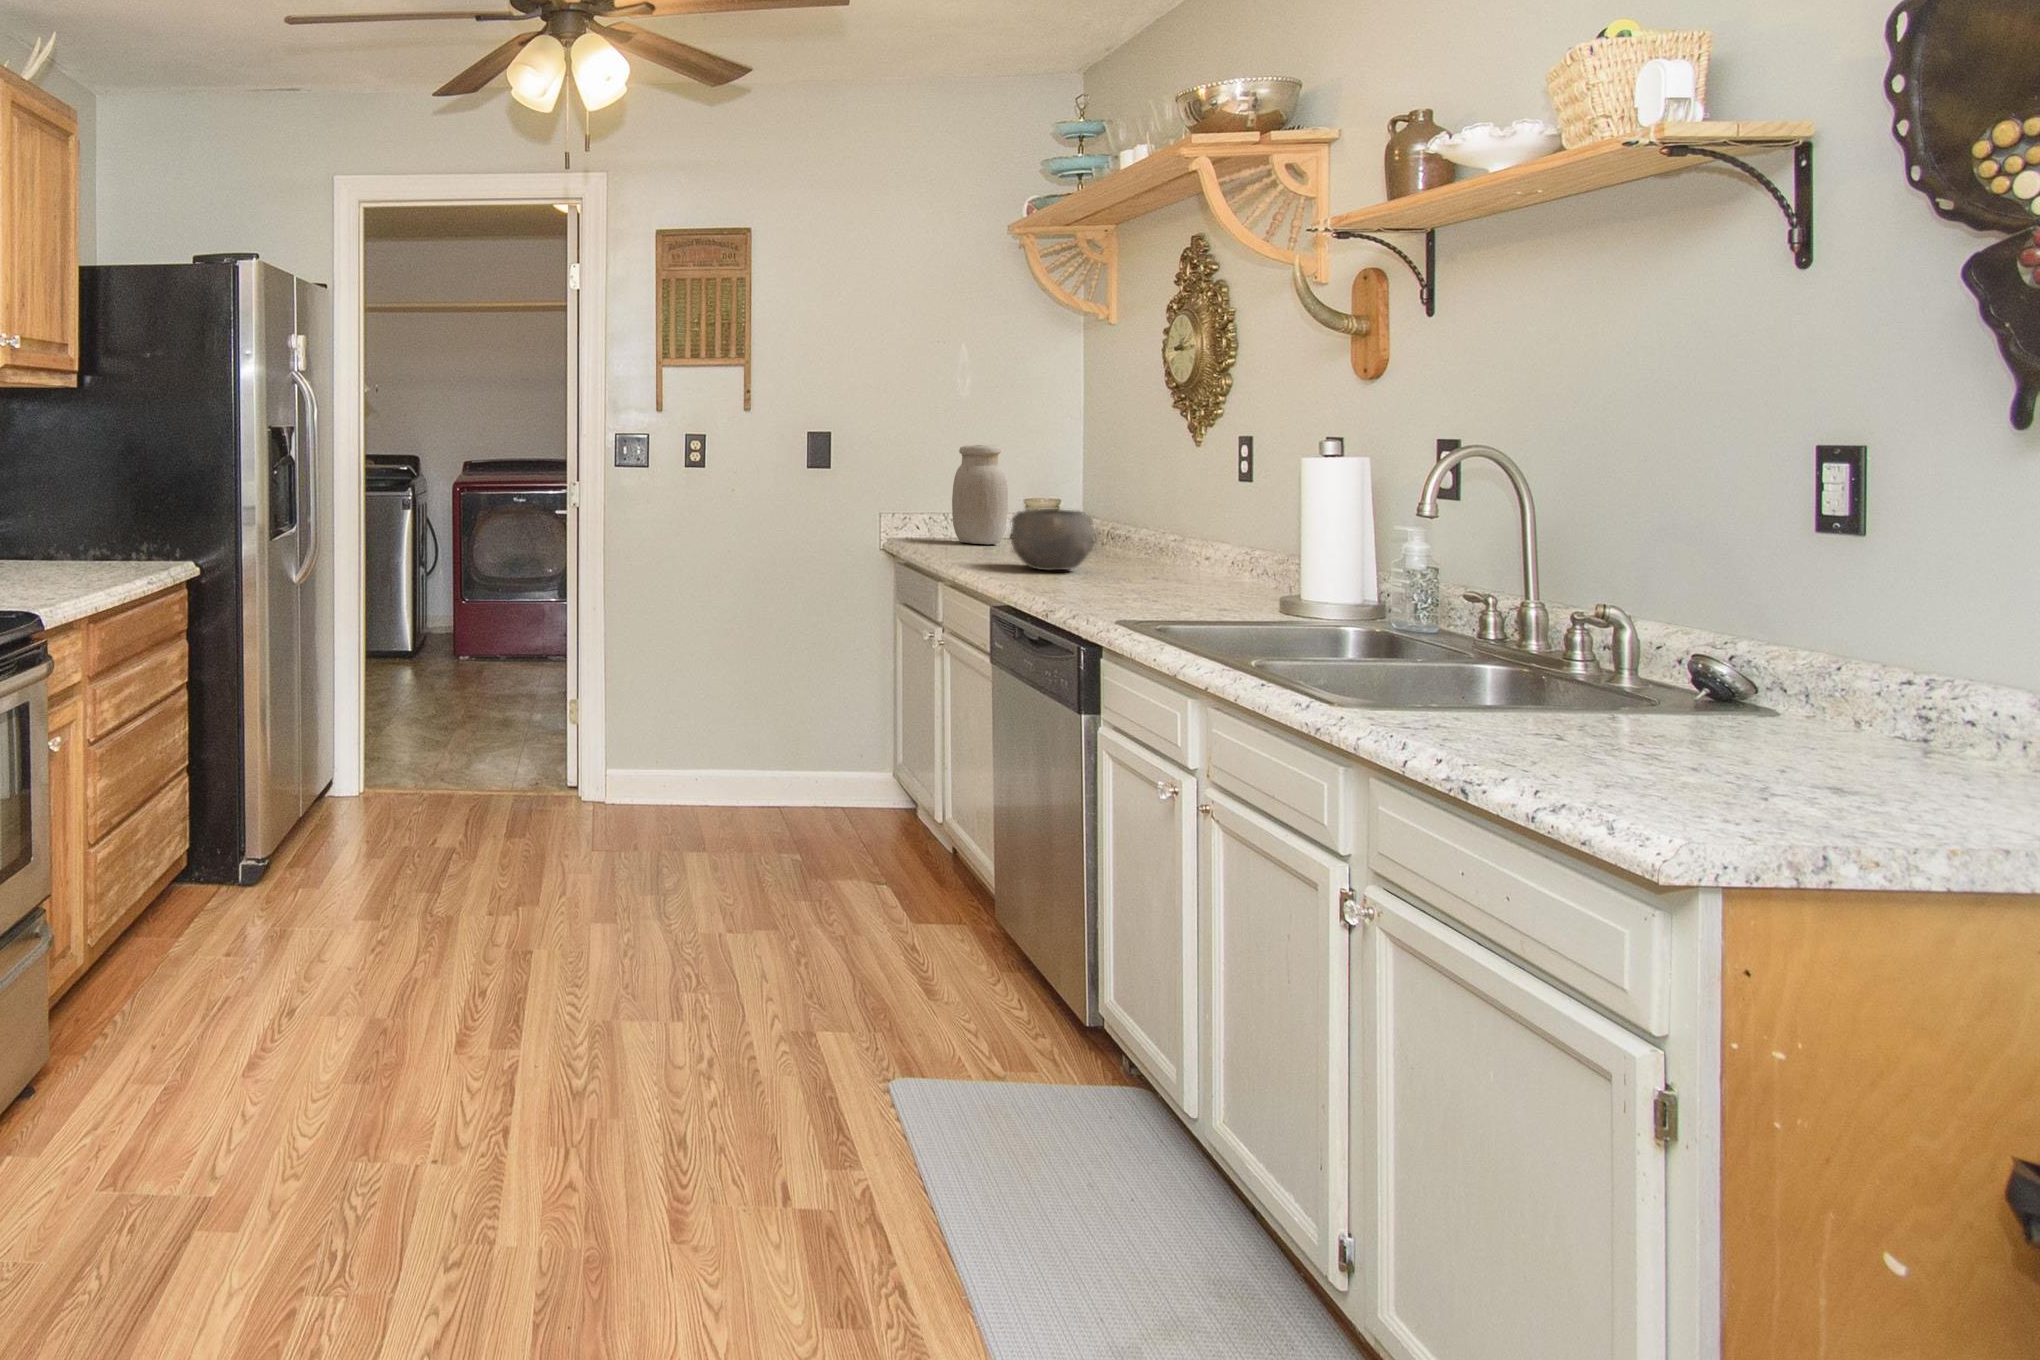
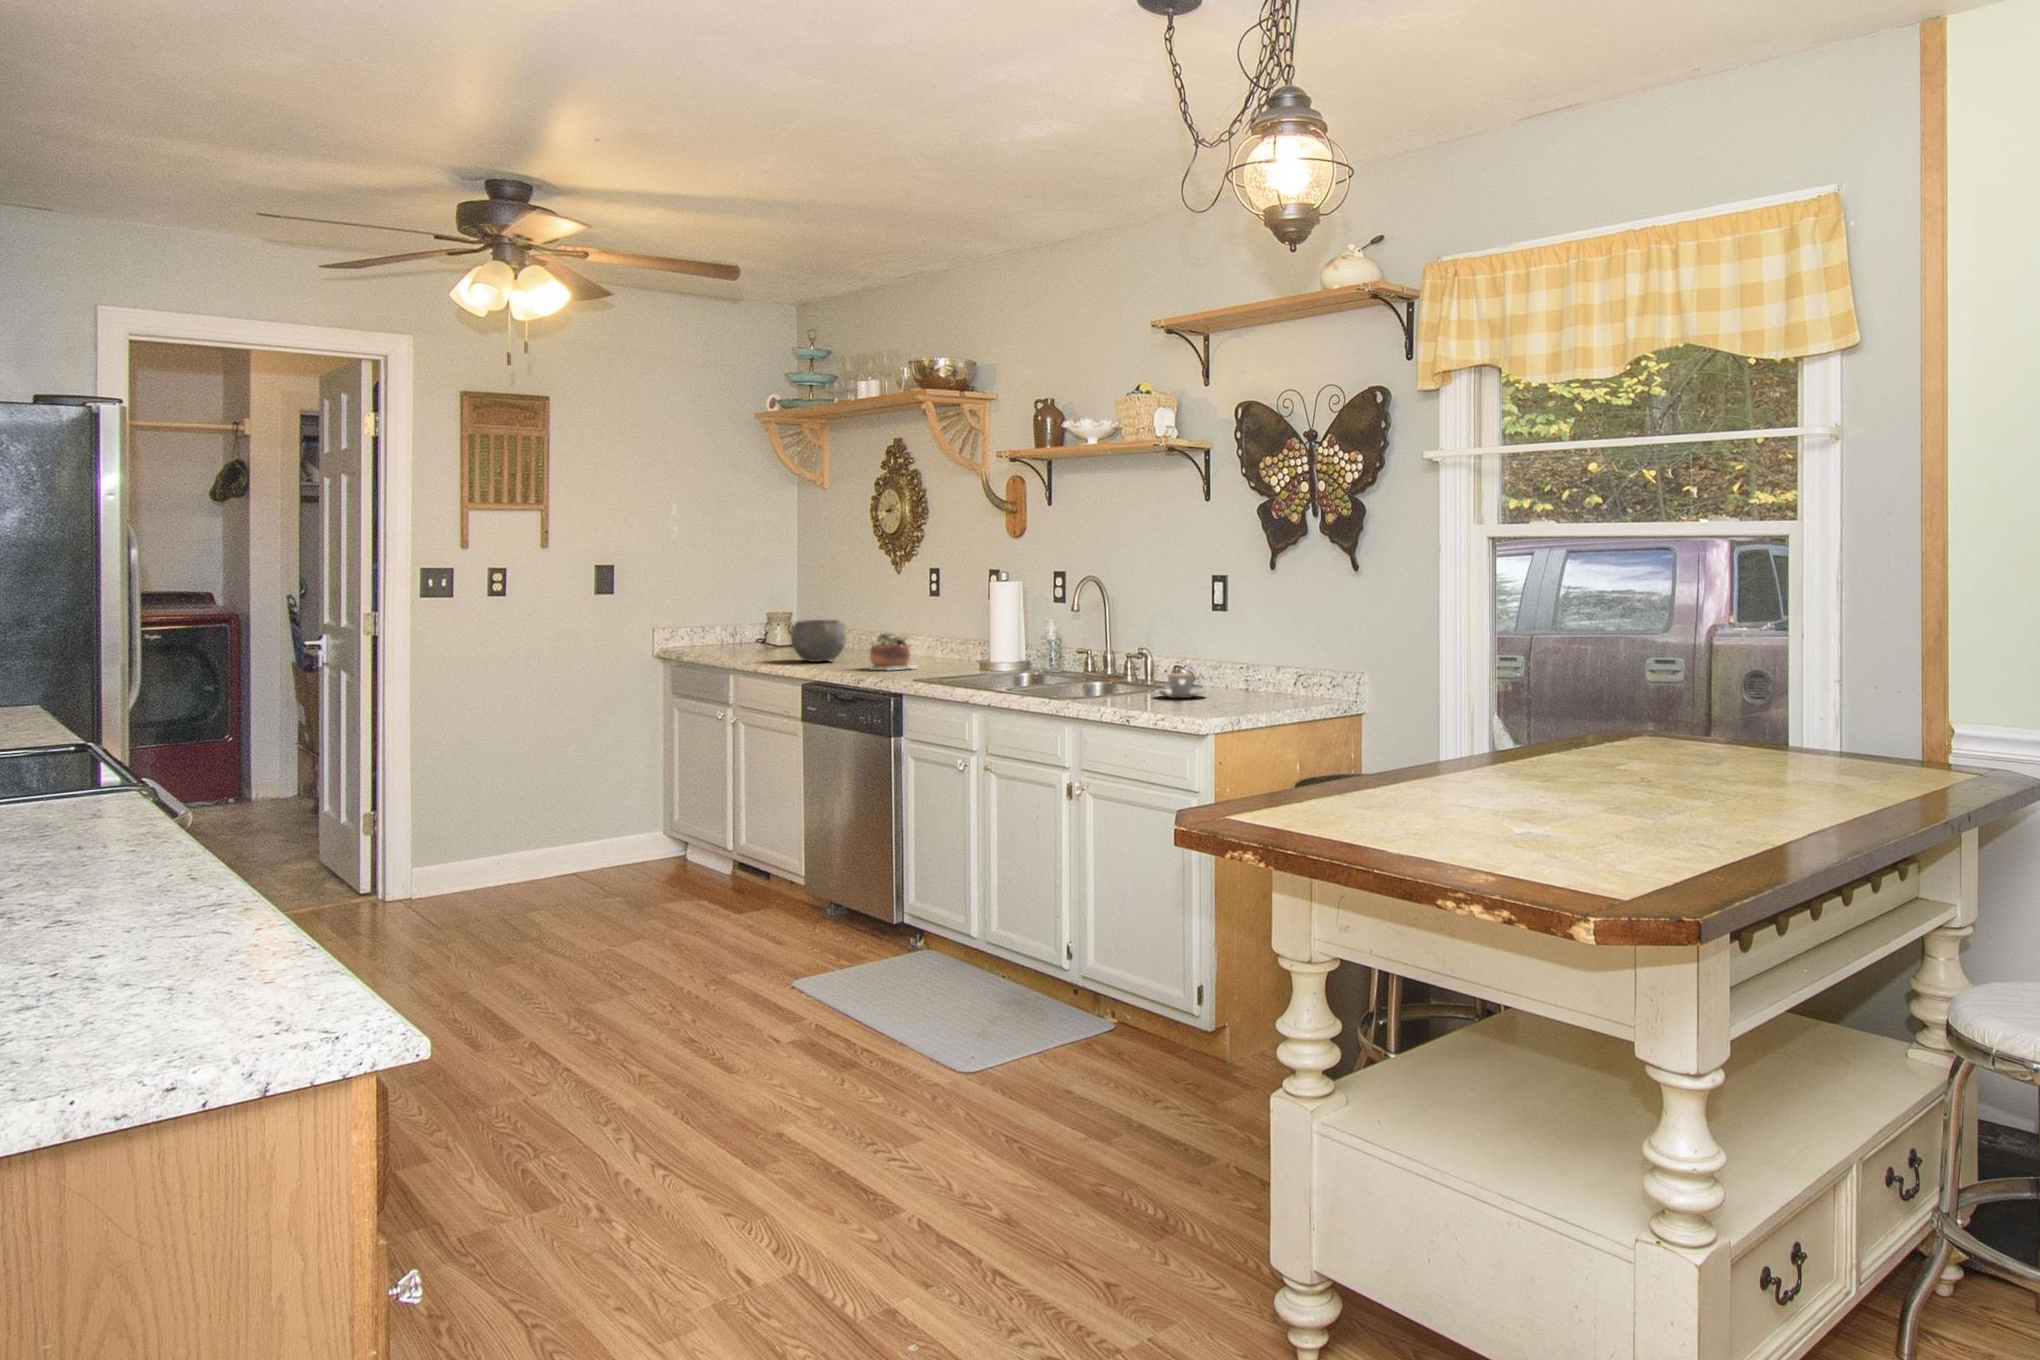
jar: present [952,445,1008,544] -> none [718,575,760,650]
succulent plant: none [1095,533,1188,596] -> present [868,632,918,671]
coffee cup: none [1590,685,1767,754] -> present [1155,673,1206,698]

